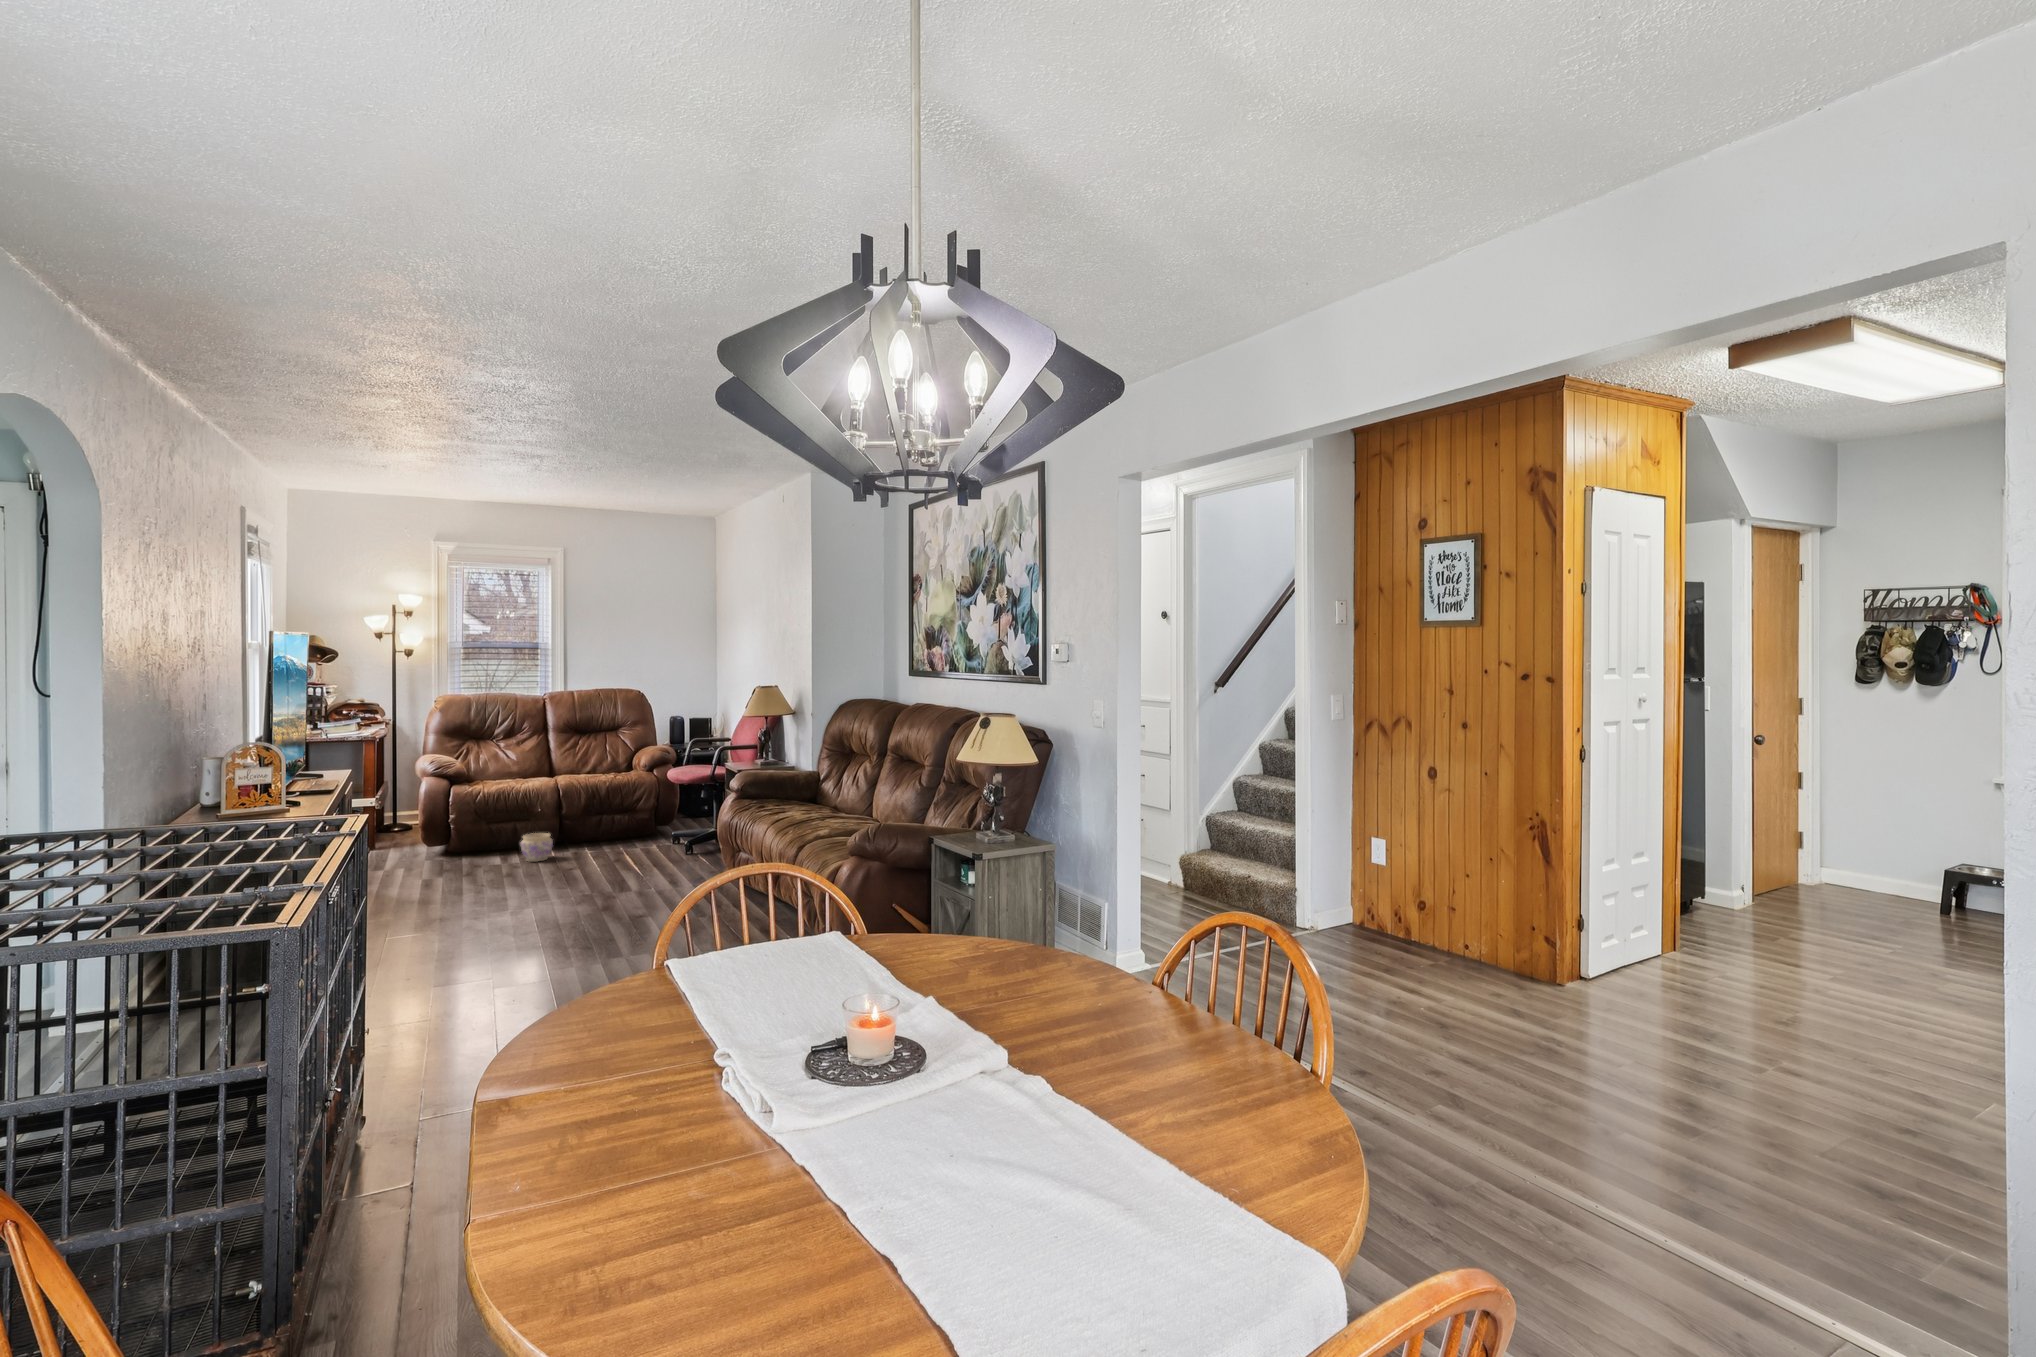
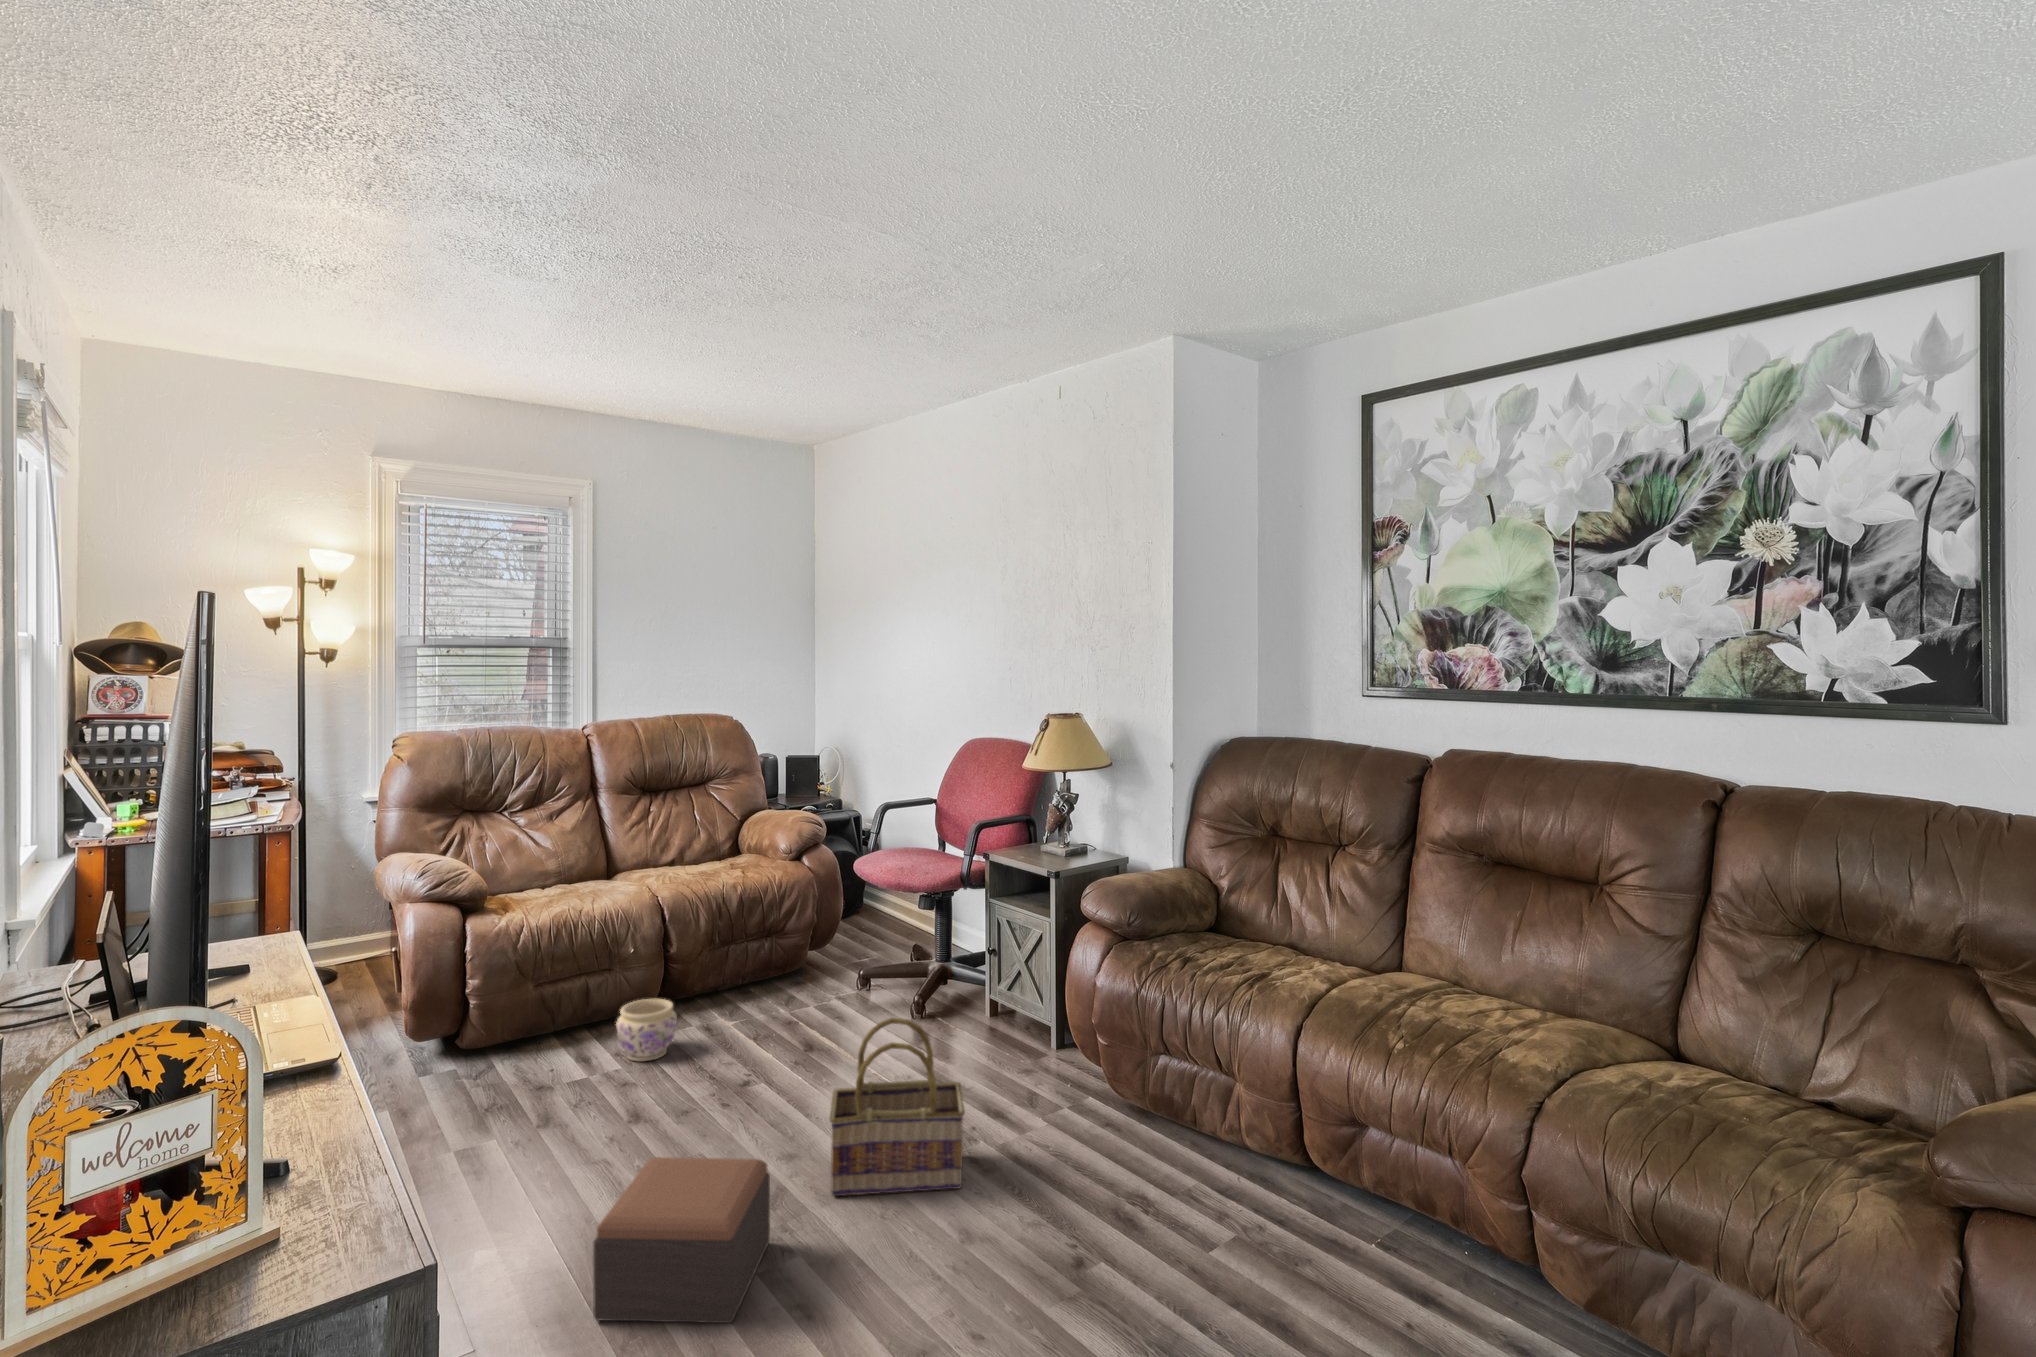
basket: none [563,825,636,900] -> present [829,1018,965,1196]
footstool: none [439,869,524,922] -> present [593,1157,770,1323]

